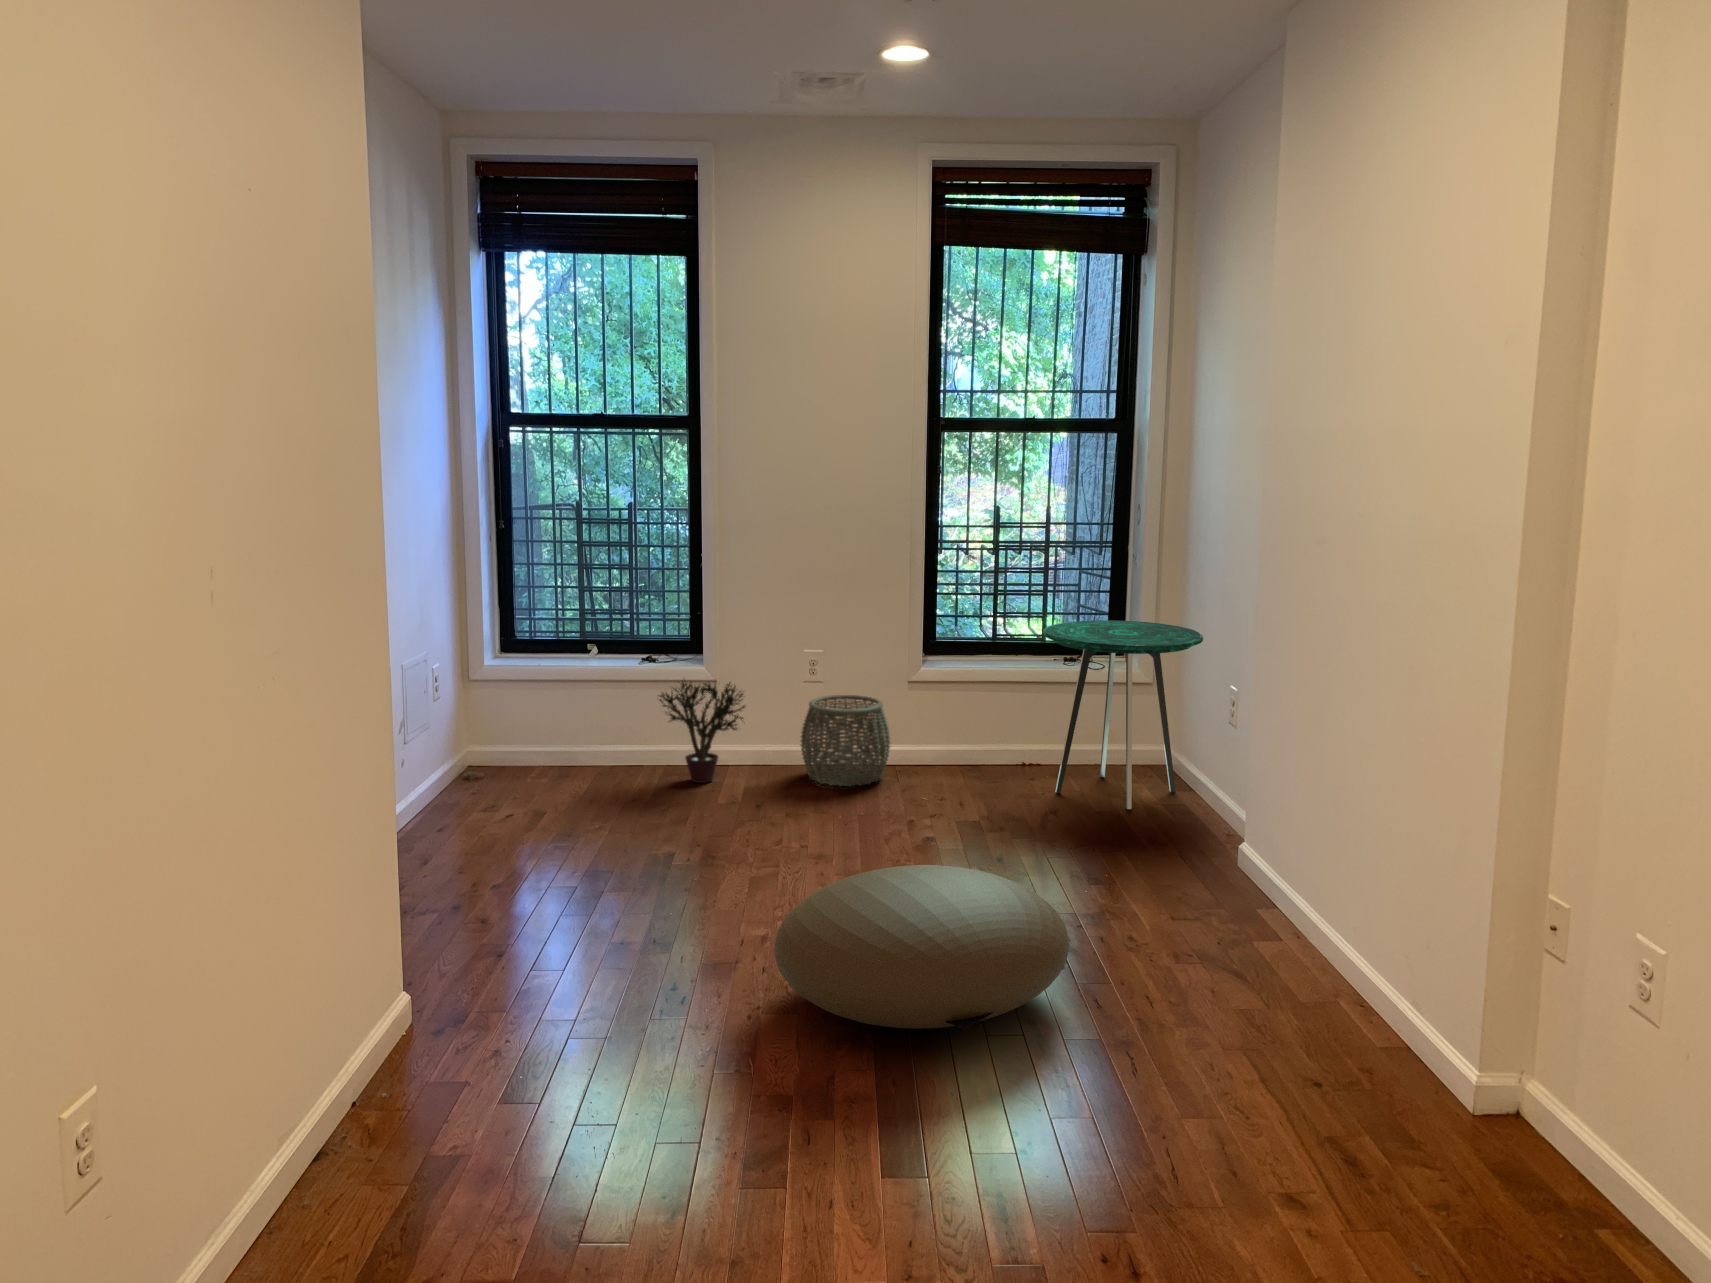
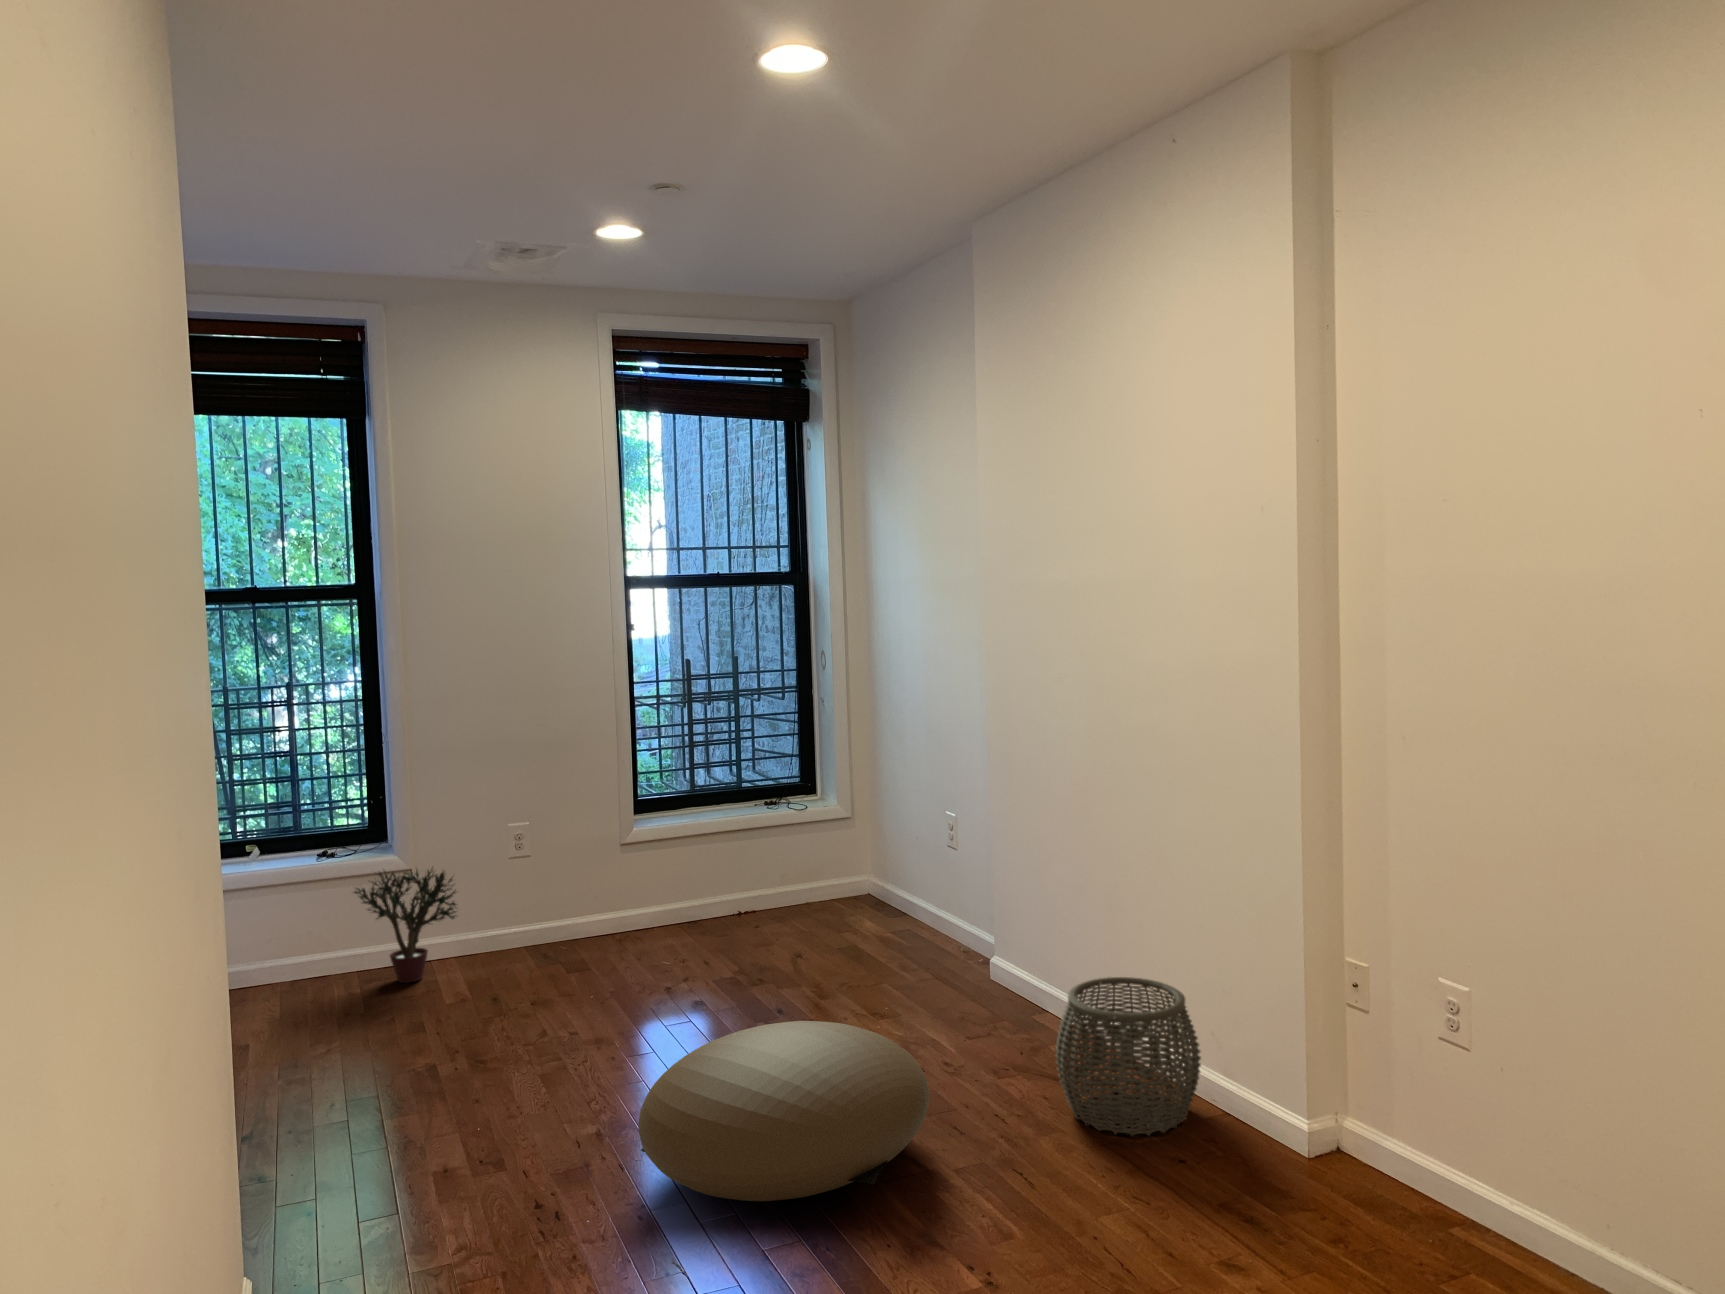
side table: present [1043,620,1203,809] -> none [760,760,909,941]
woven basket: present [801,695,891,787] -> present [1056,977,1201,1136]

